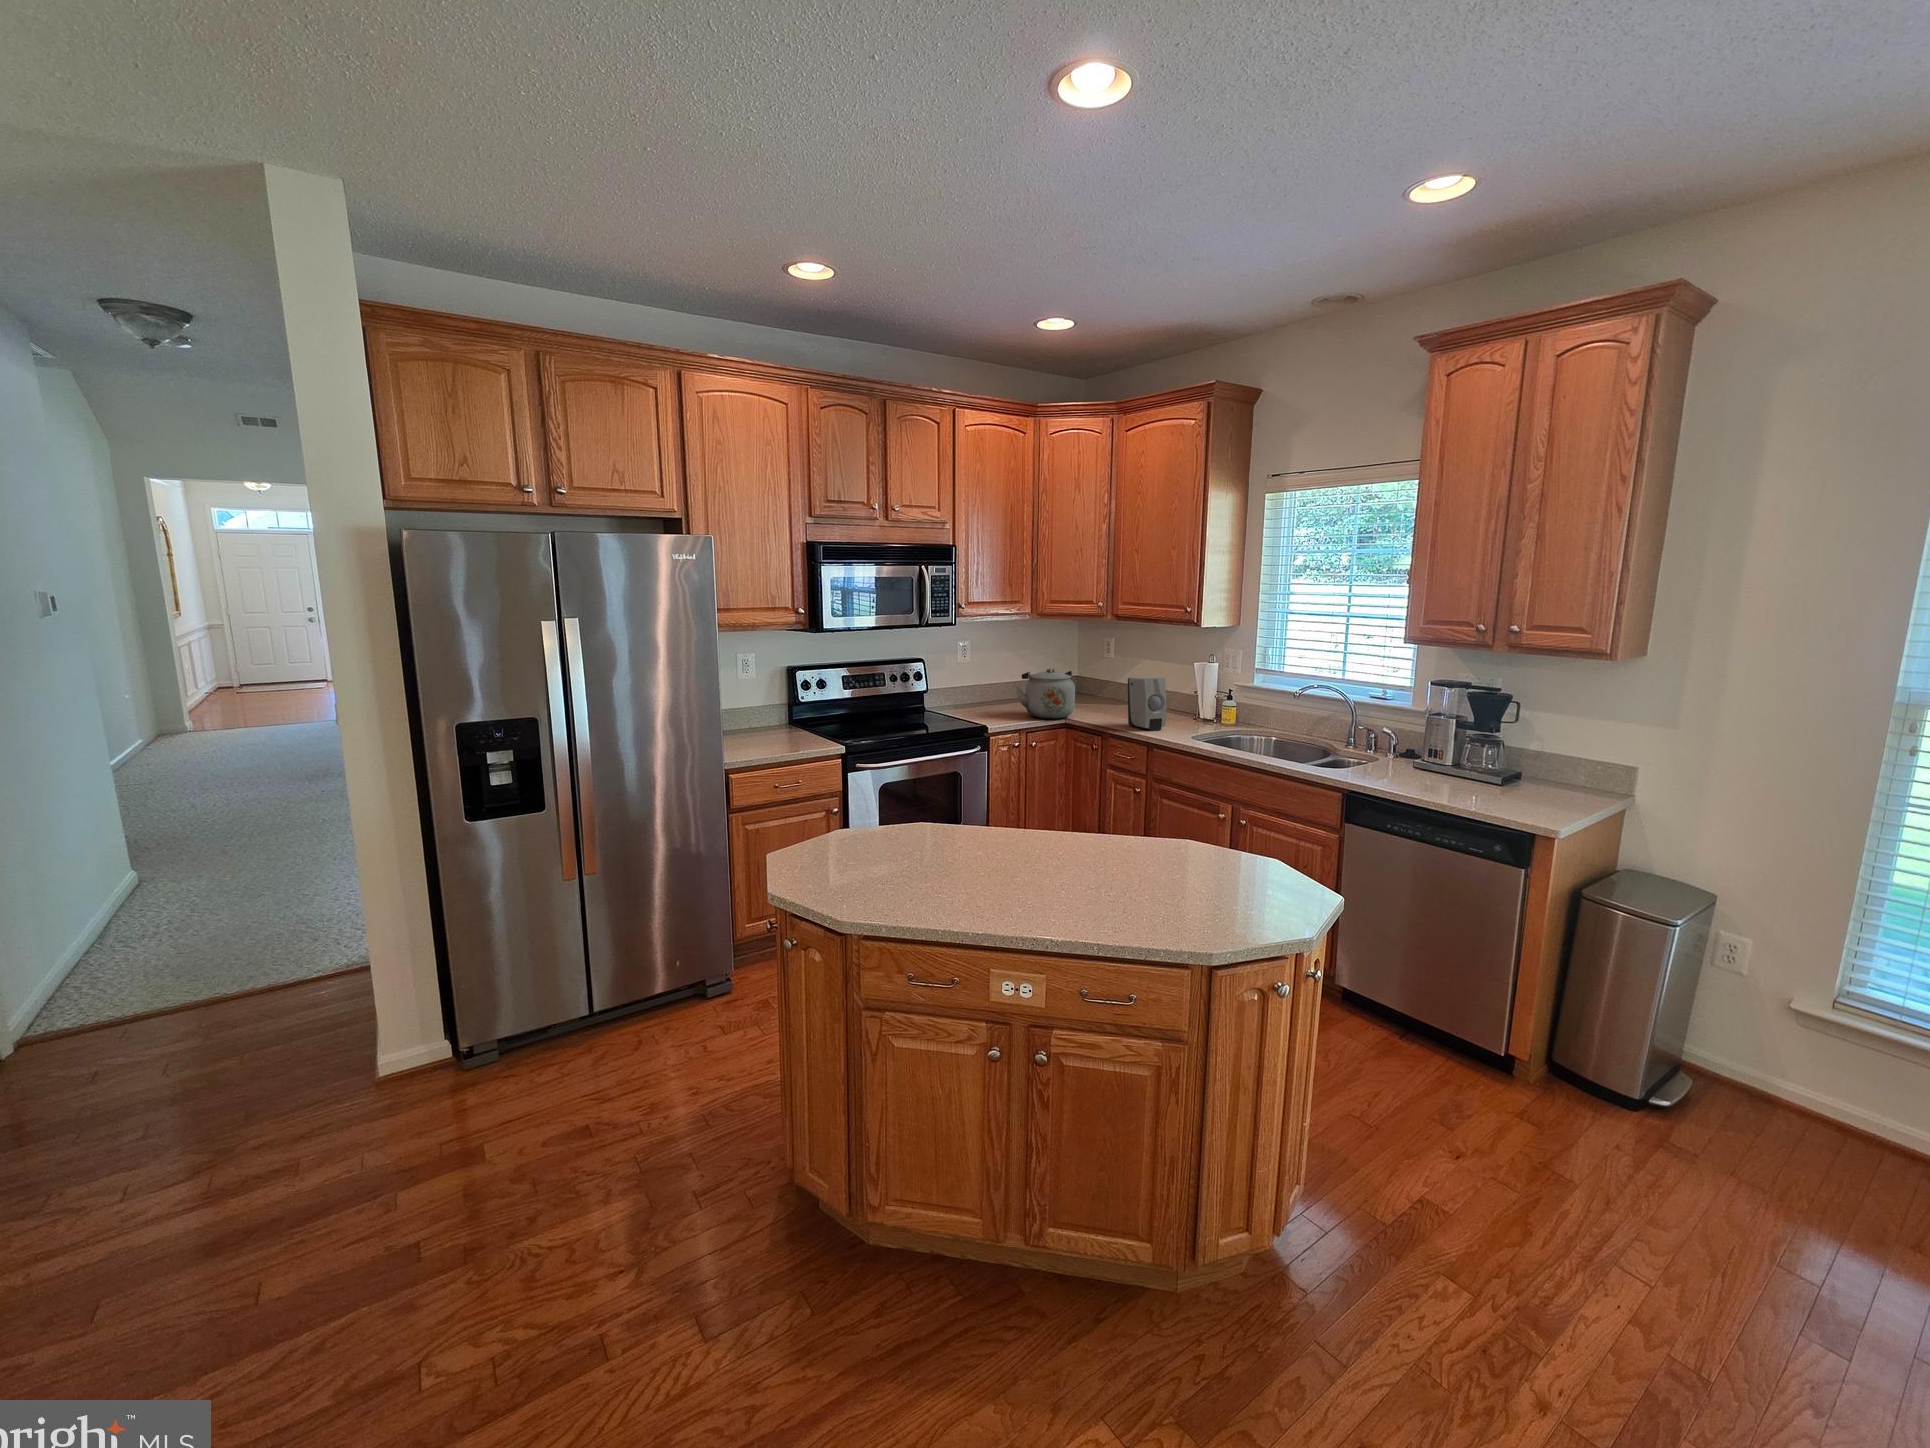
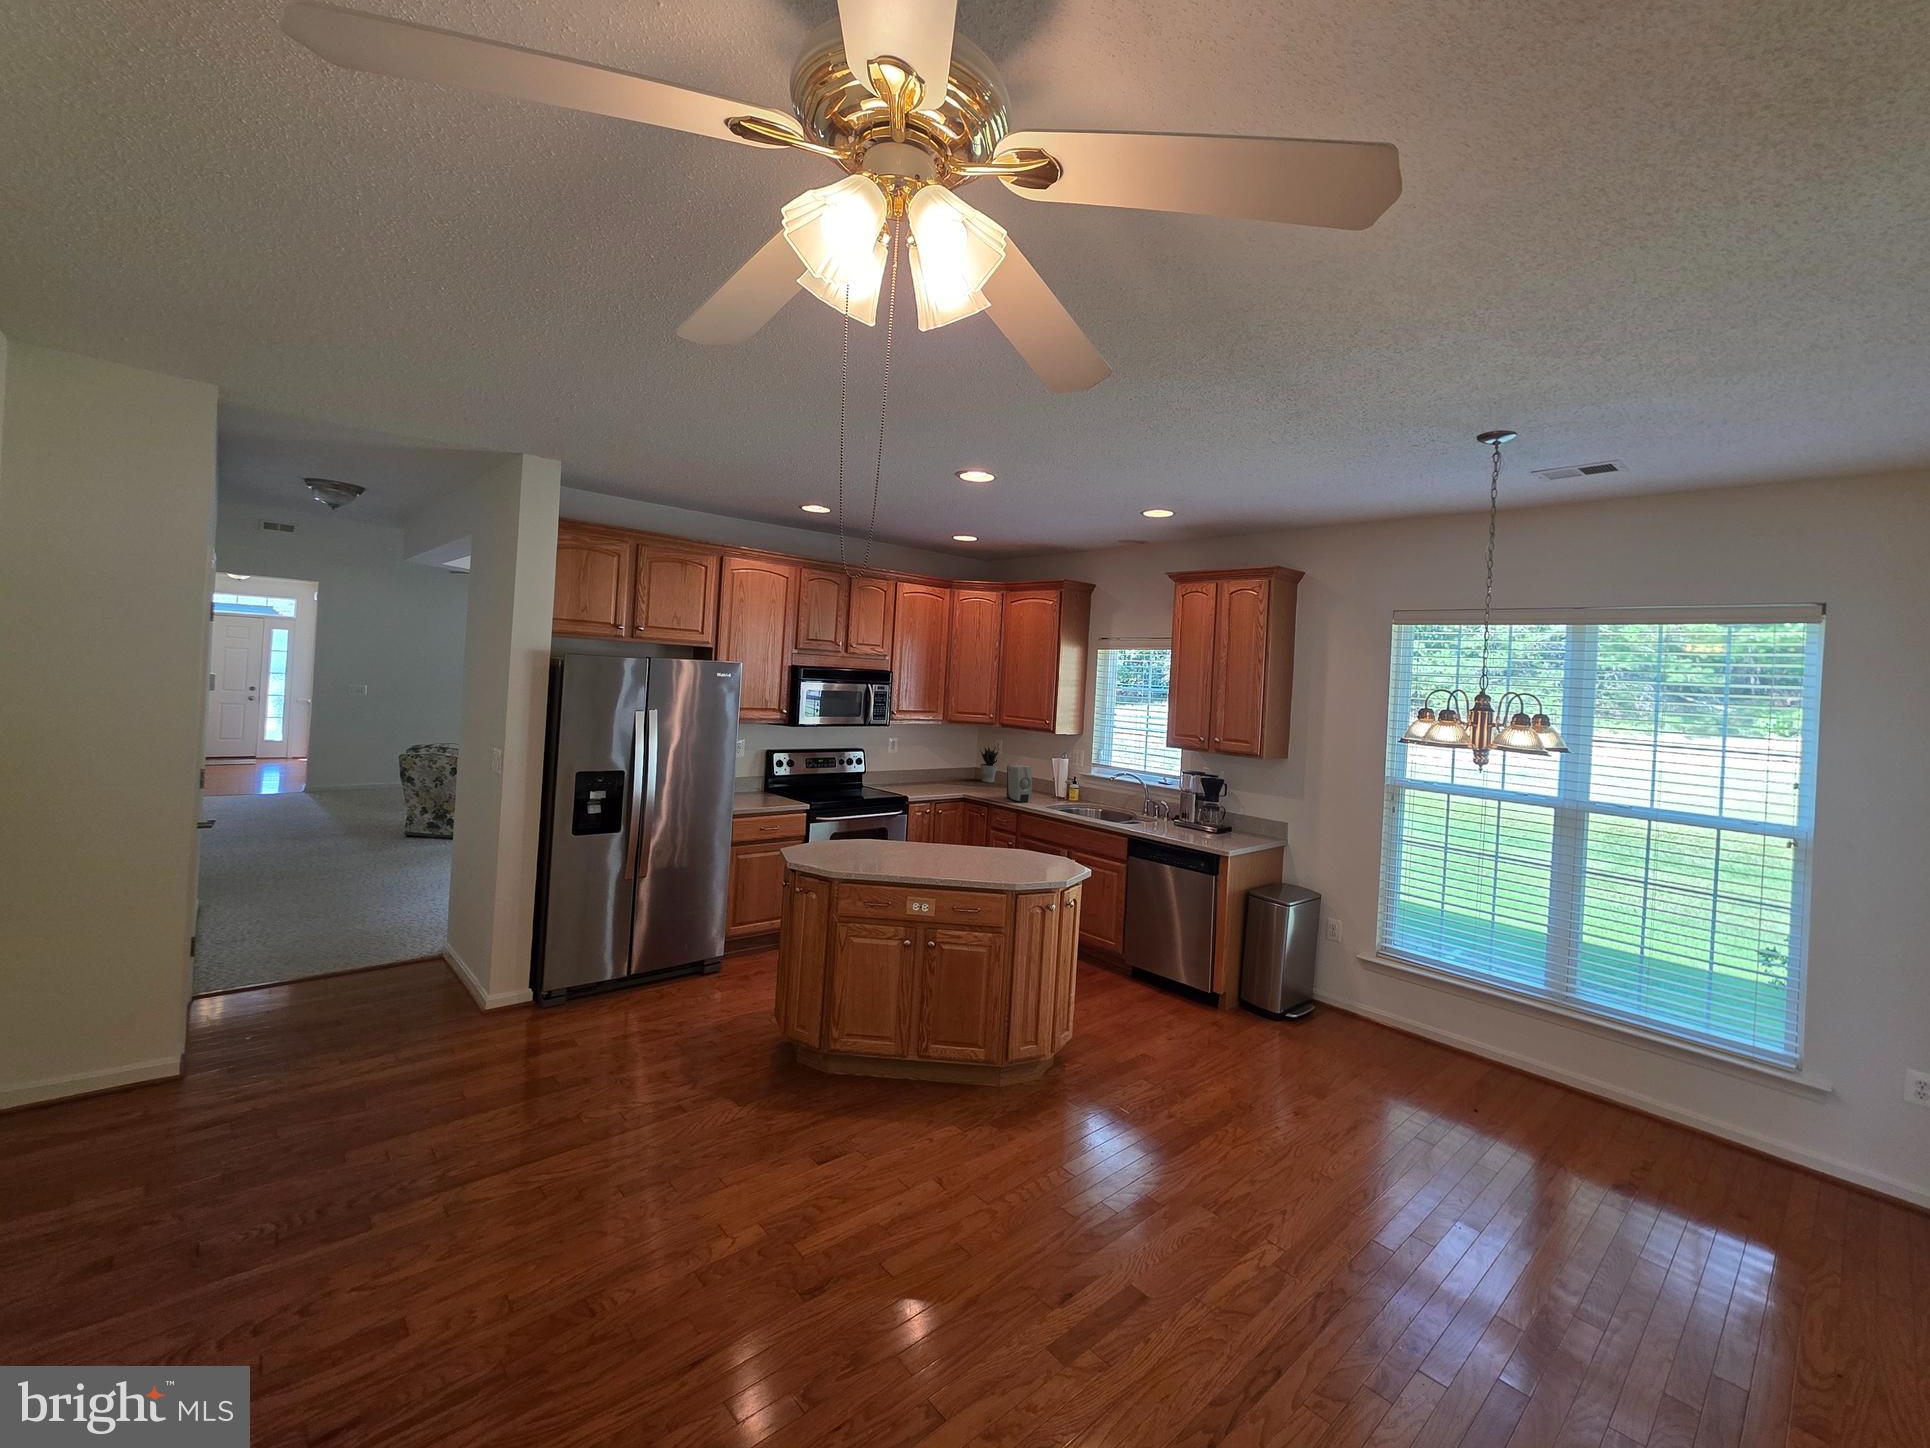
potted plant: none [1084,651,1121,707] -> present [980,746,998,782]
kettle: present [1016,668,1075,719] -> none [931,756,972,791]

